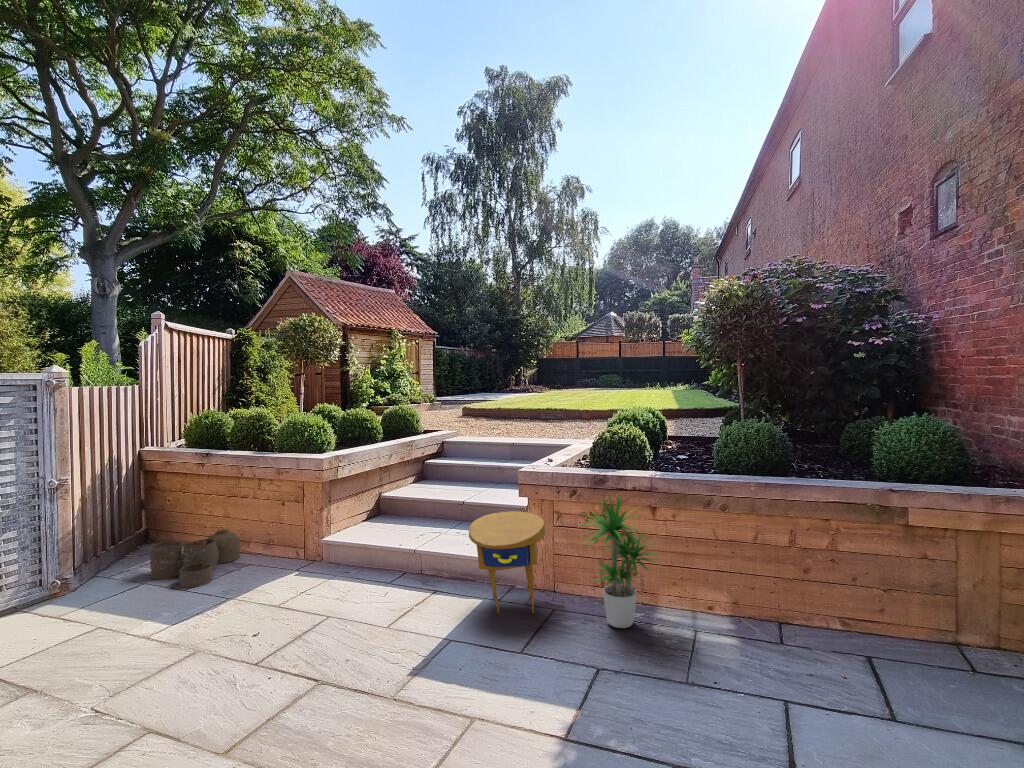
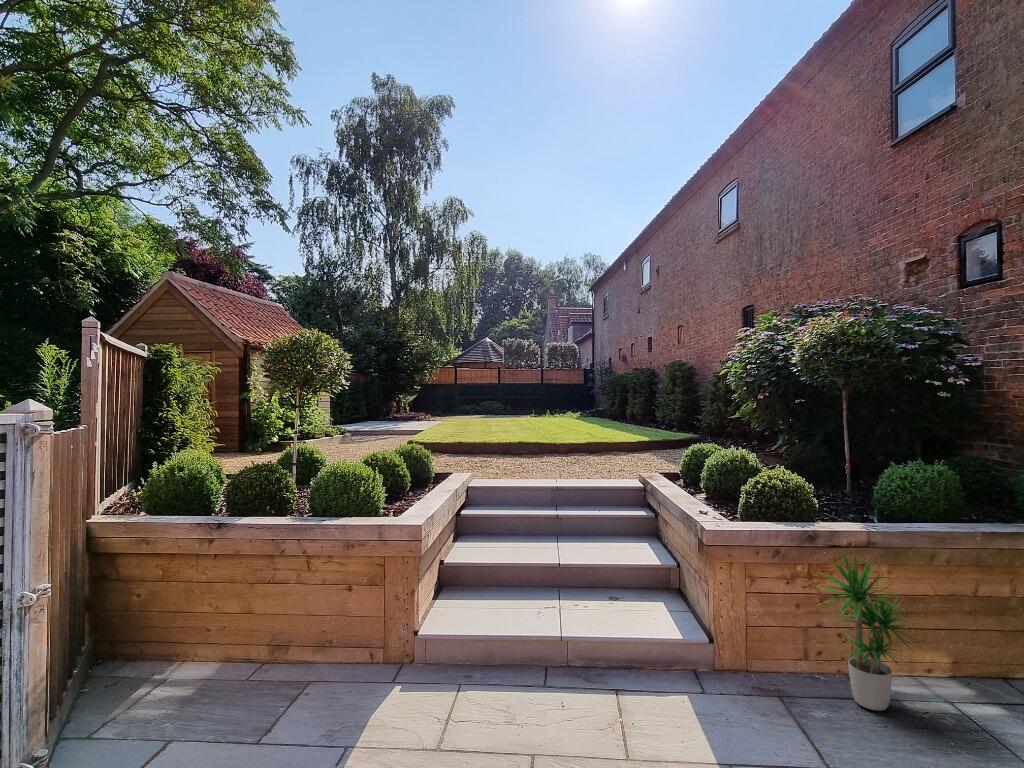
side table: present [469,511,545,613] -> none [674,579,773,711]
woven basket: present [149,529,240,587] -> none [168,631,285,738]

